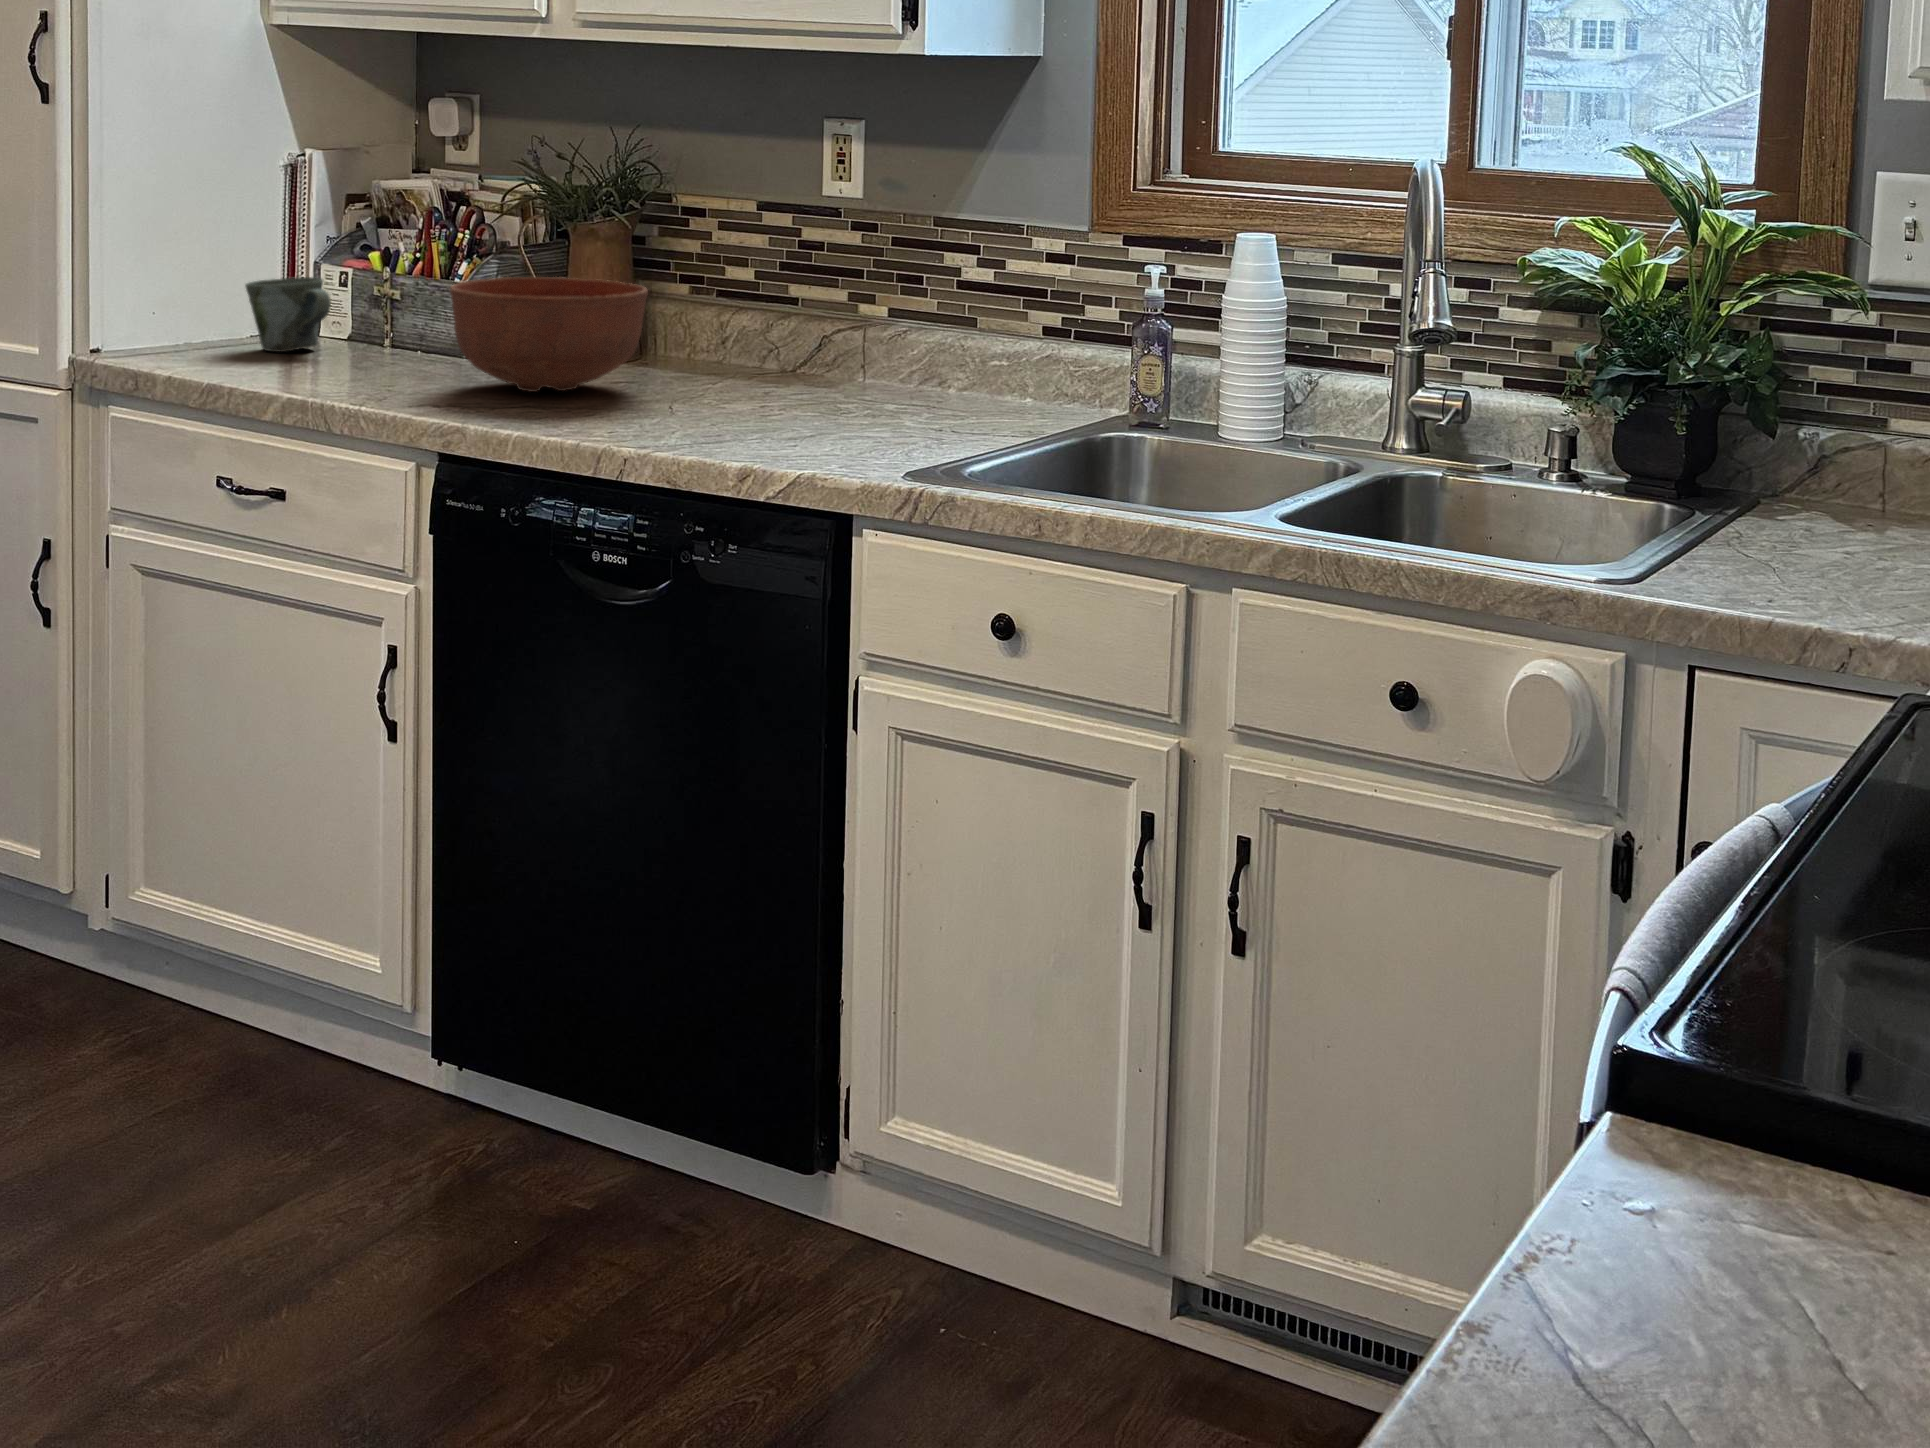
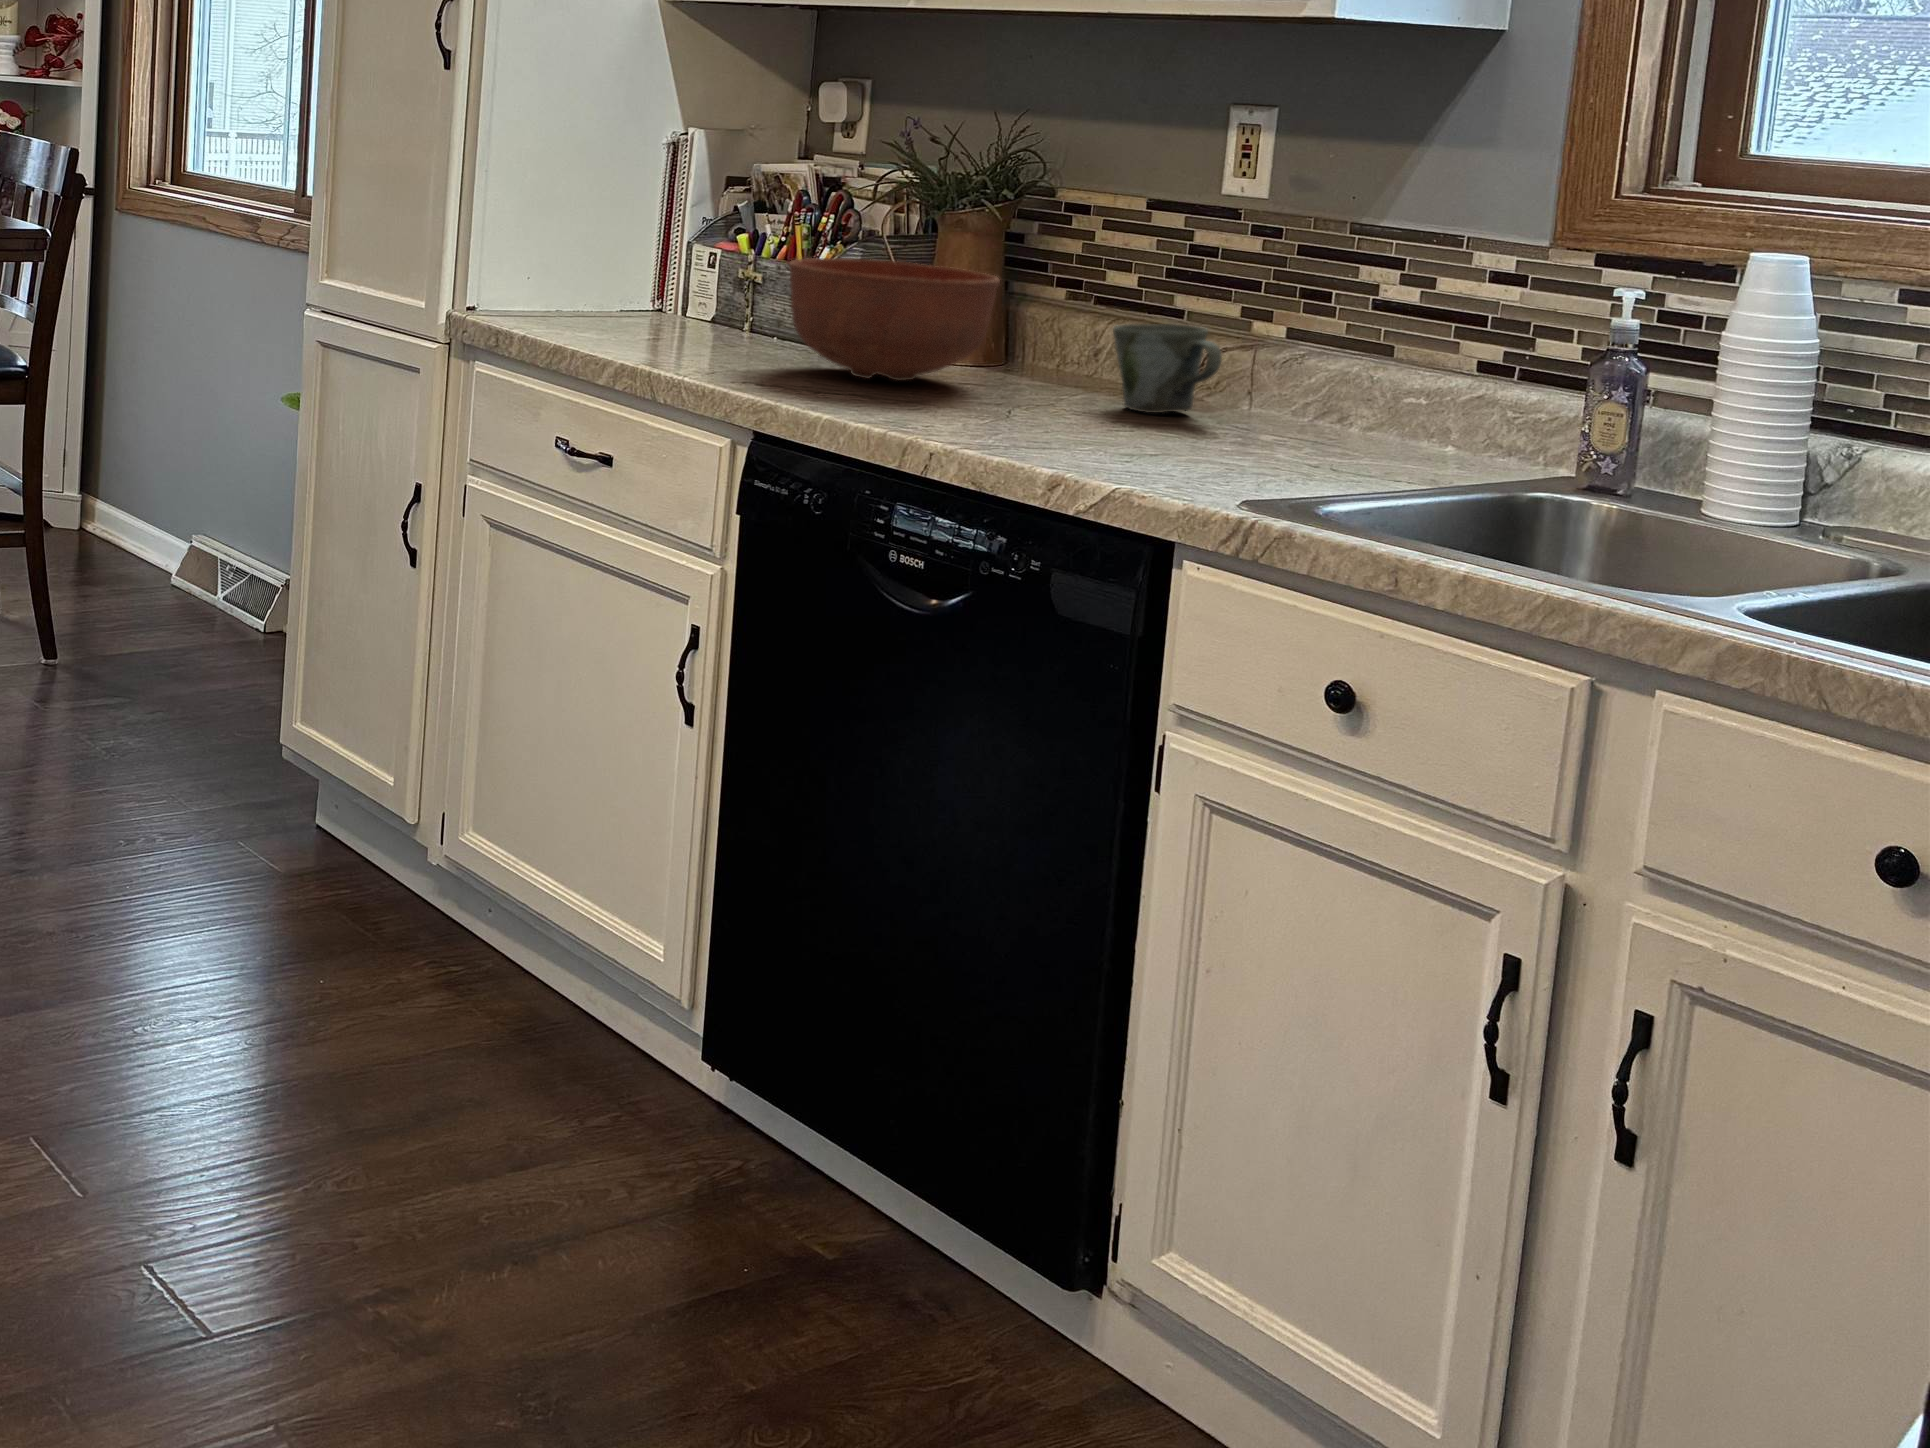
mug: present [245,277,331,352] -> present [1113,324,1222,413]

